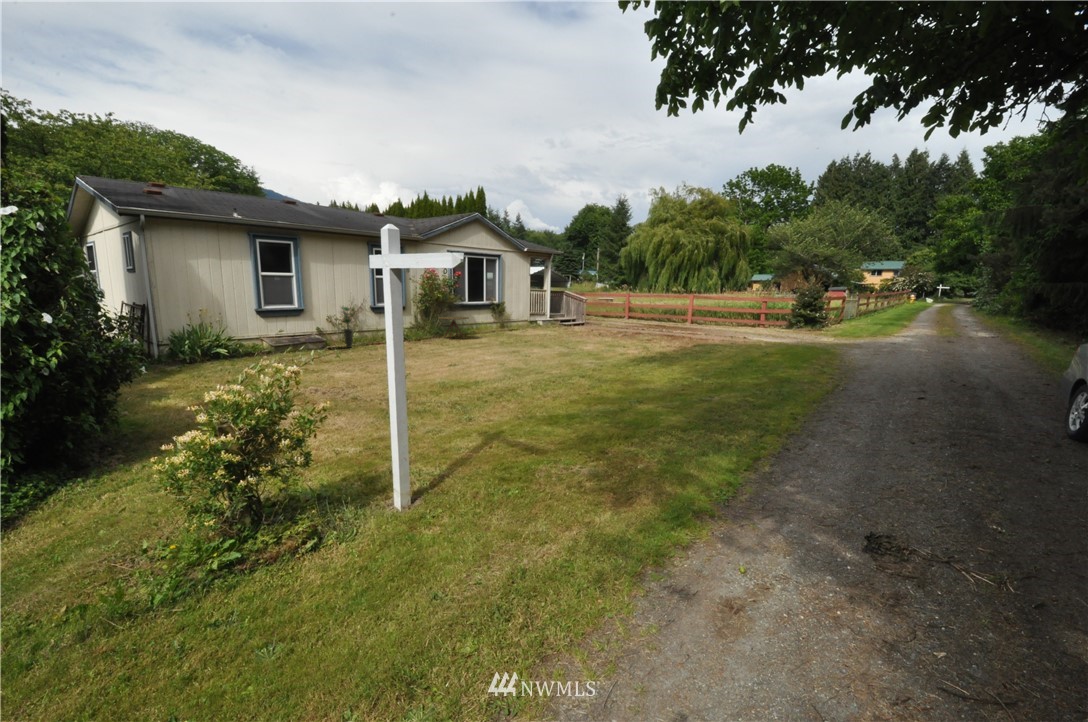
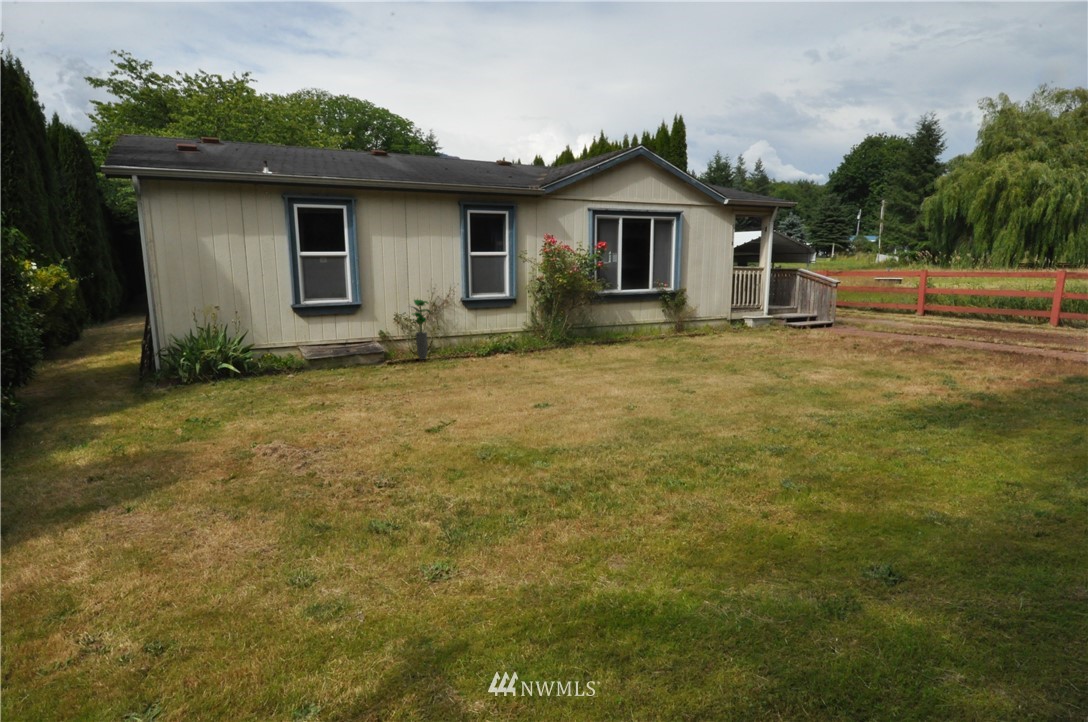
round table: present [439,317,468,338] -> none [565,313,613,349]

